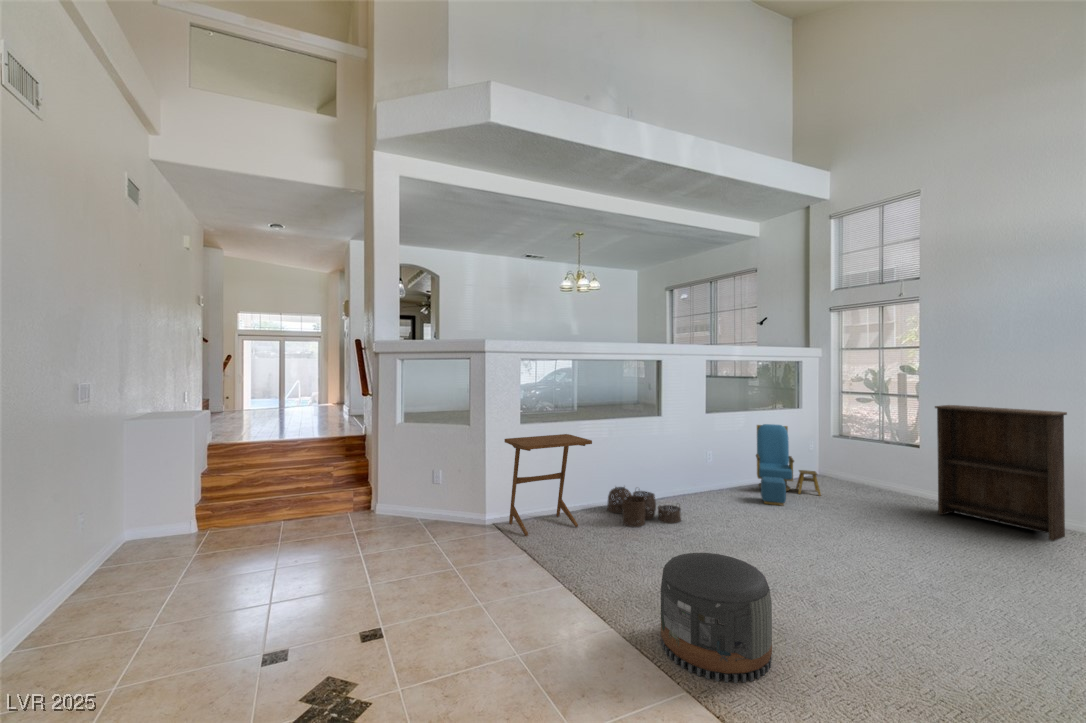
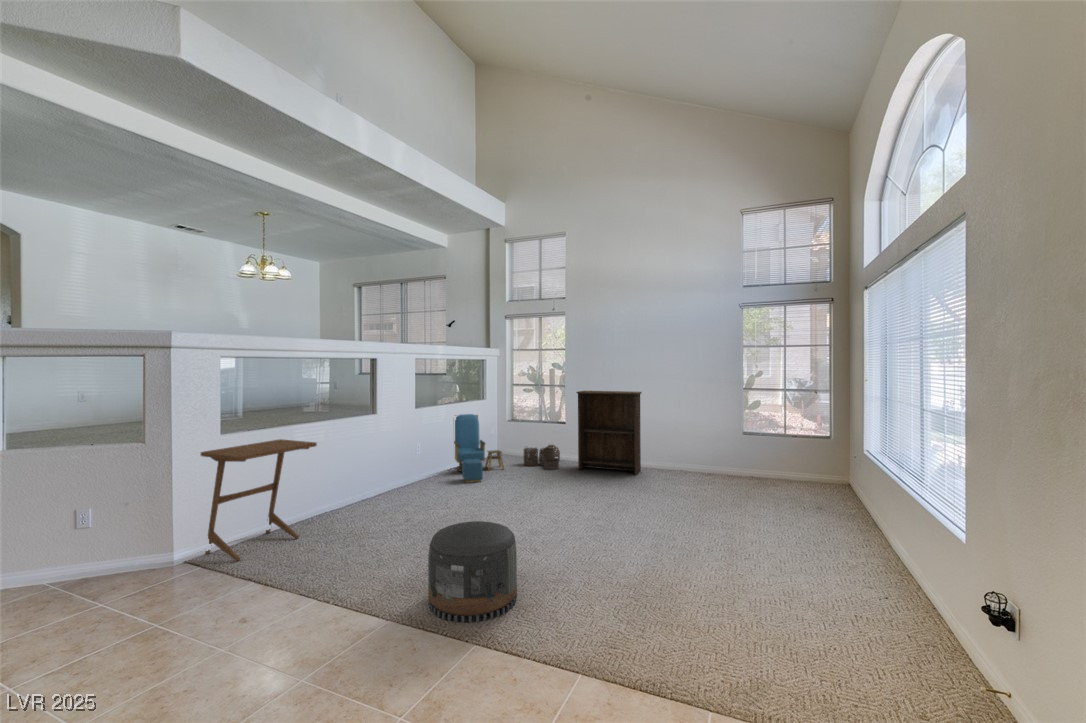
woven basket: present [607,487,681,527] -> present [524,445,560,470]

